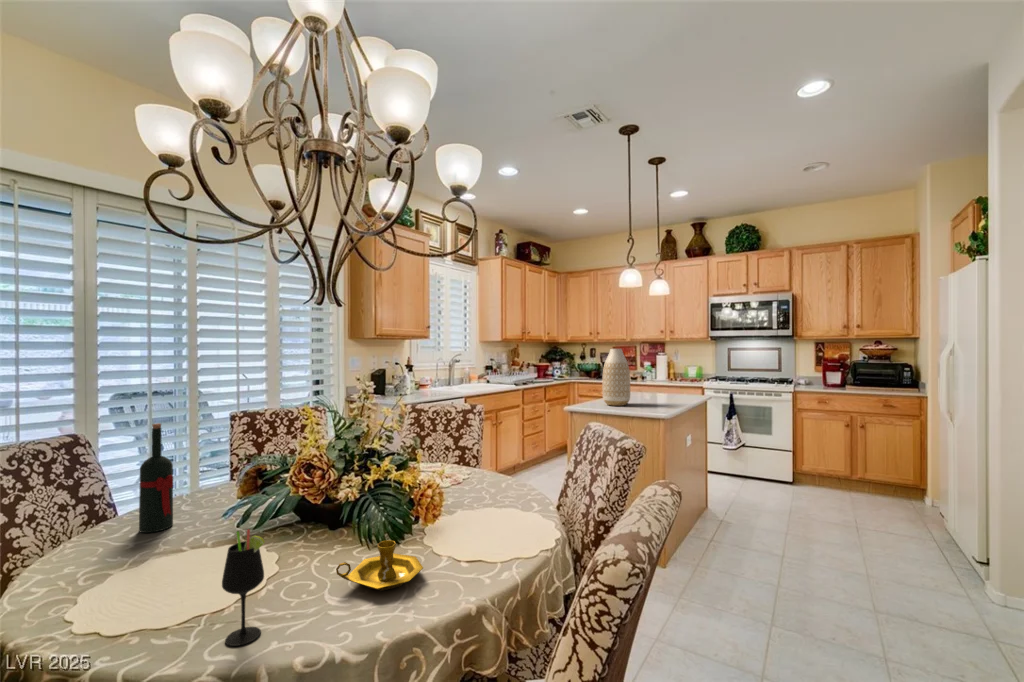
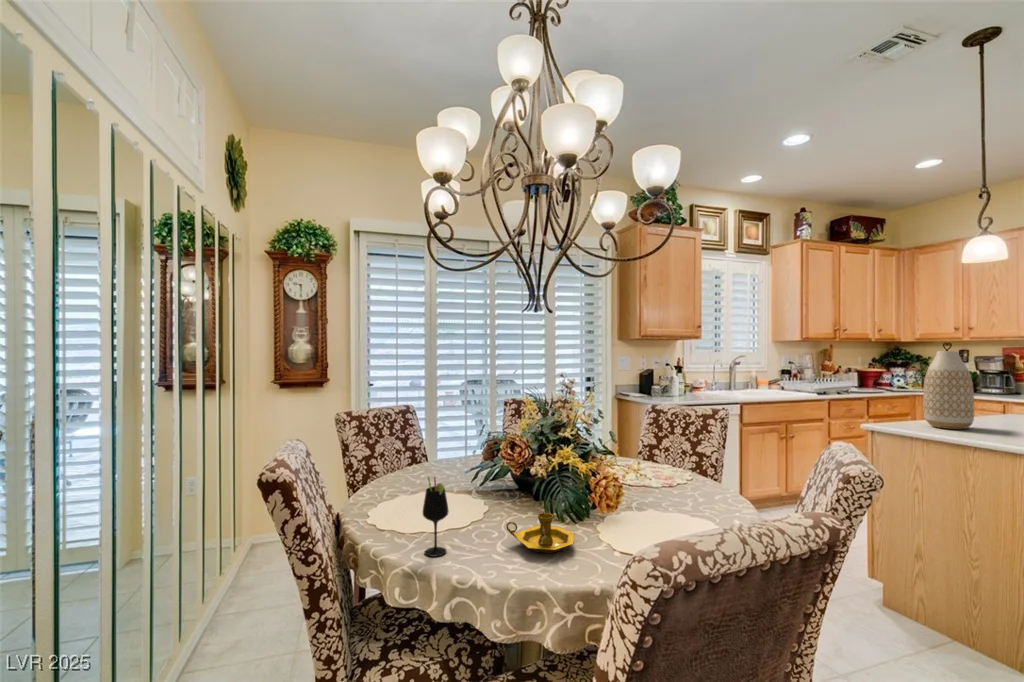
wine bottle: present [139,423,173,533] -> none [427,402,446,477]

